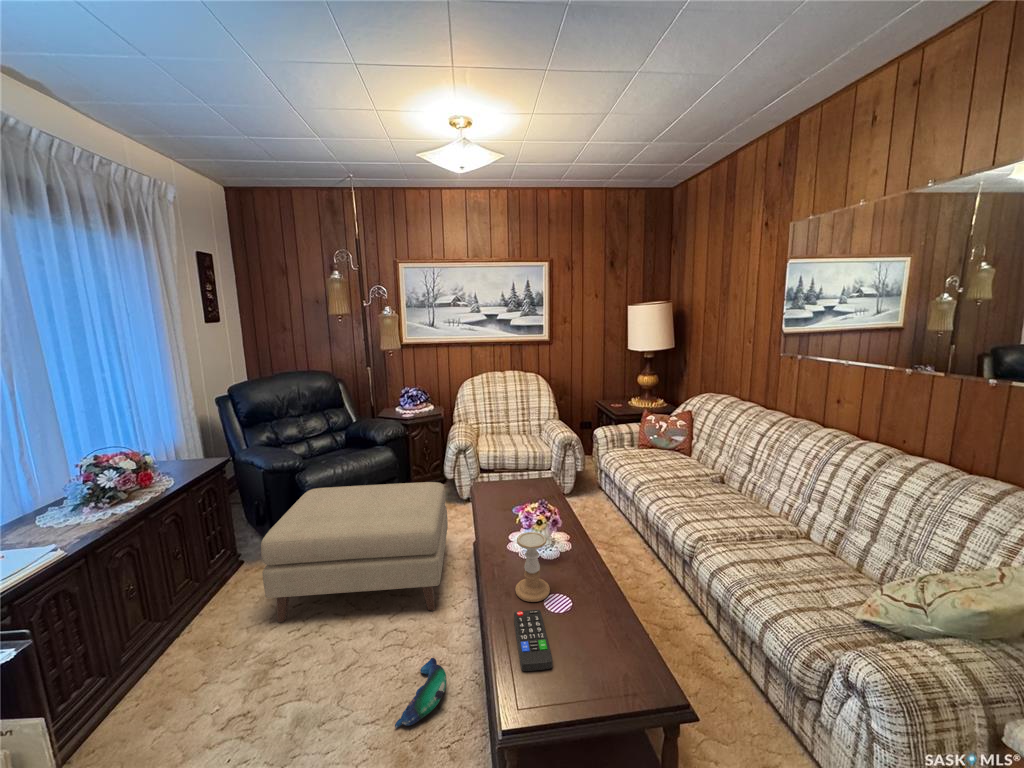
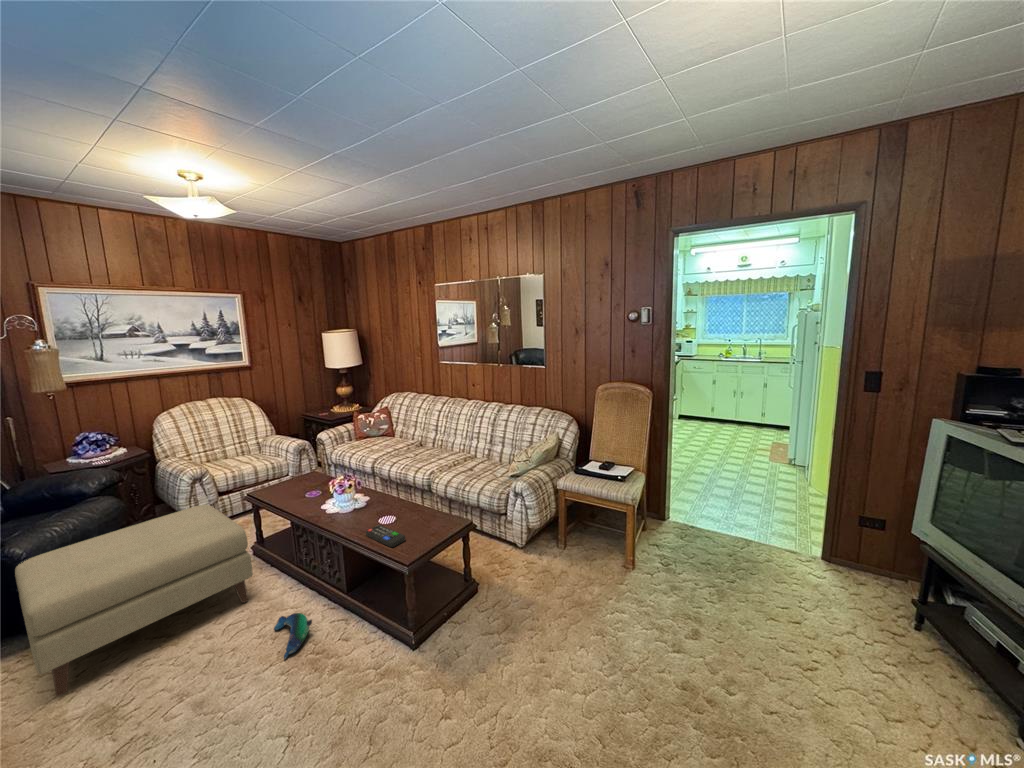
candle holder: present [515,532,550,602] -> none [352,485,376,528]

